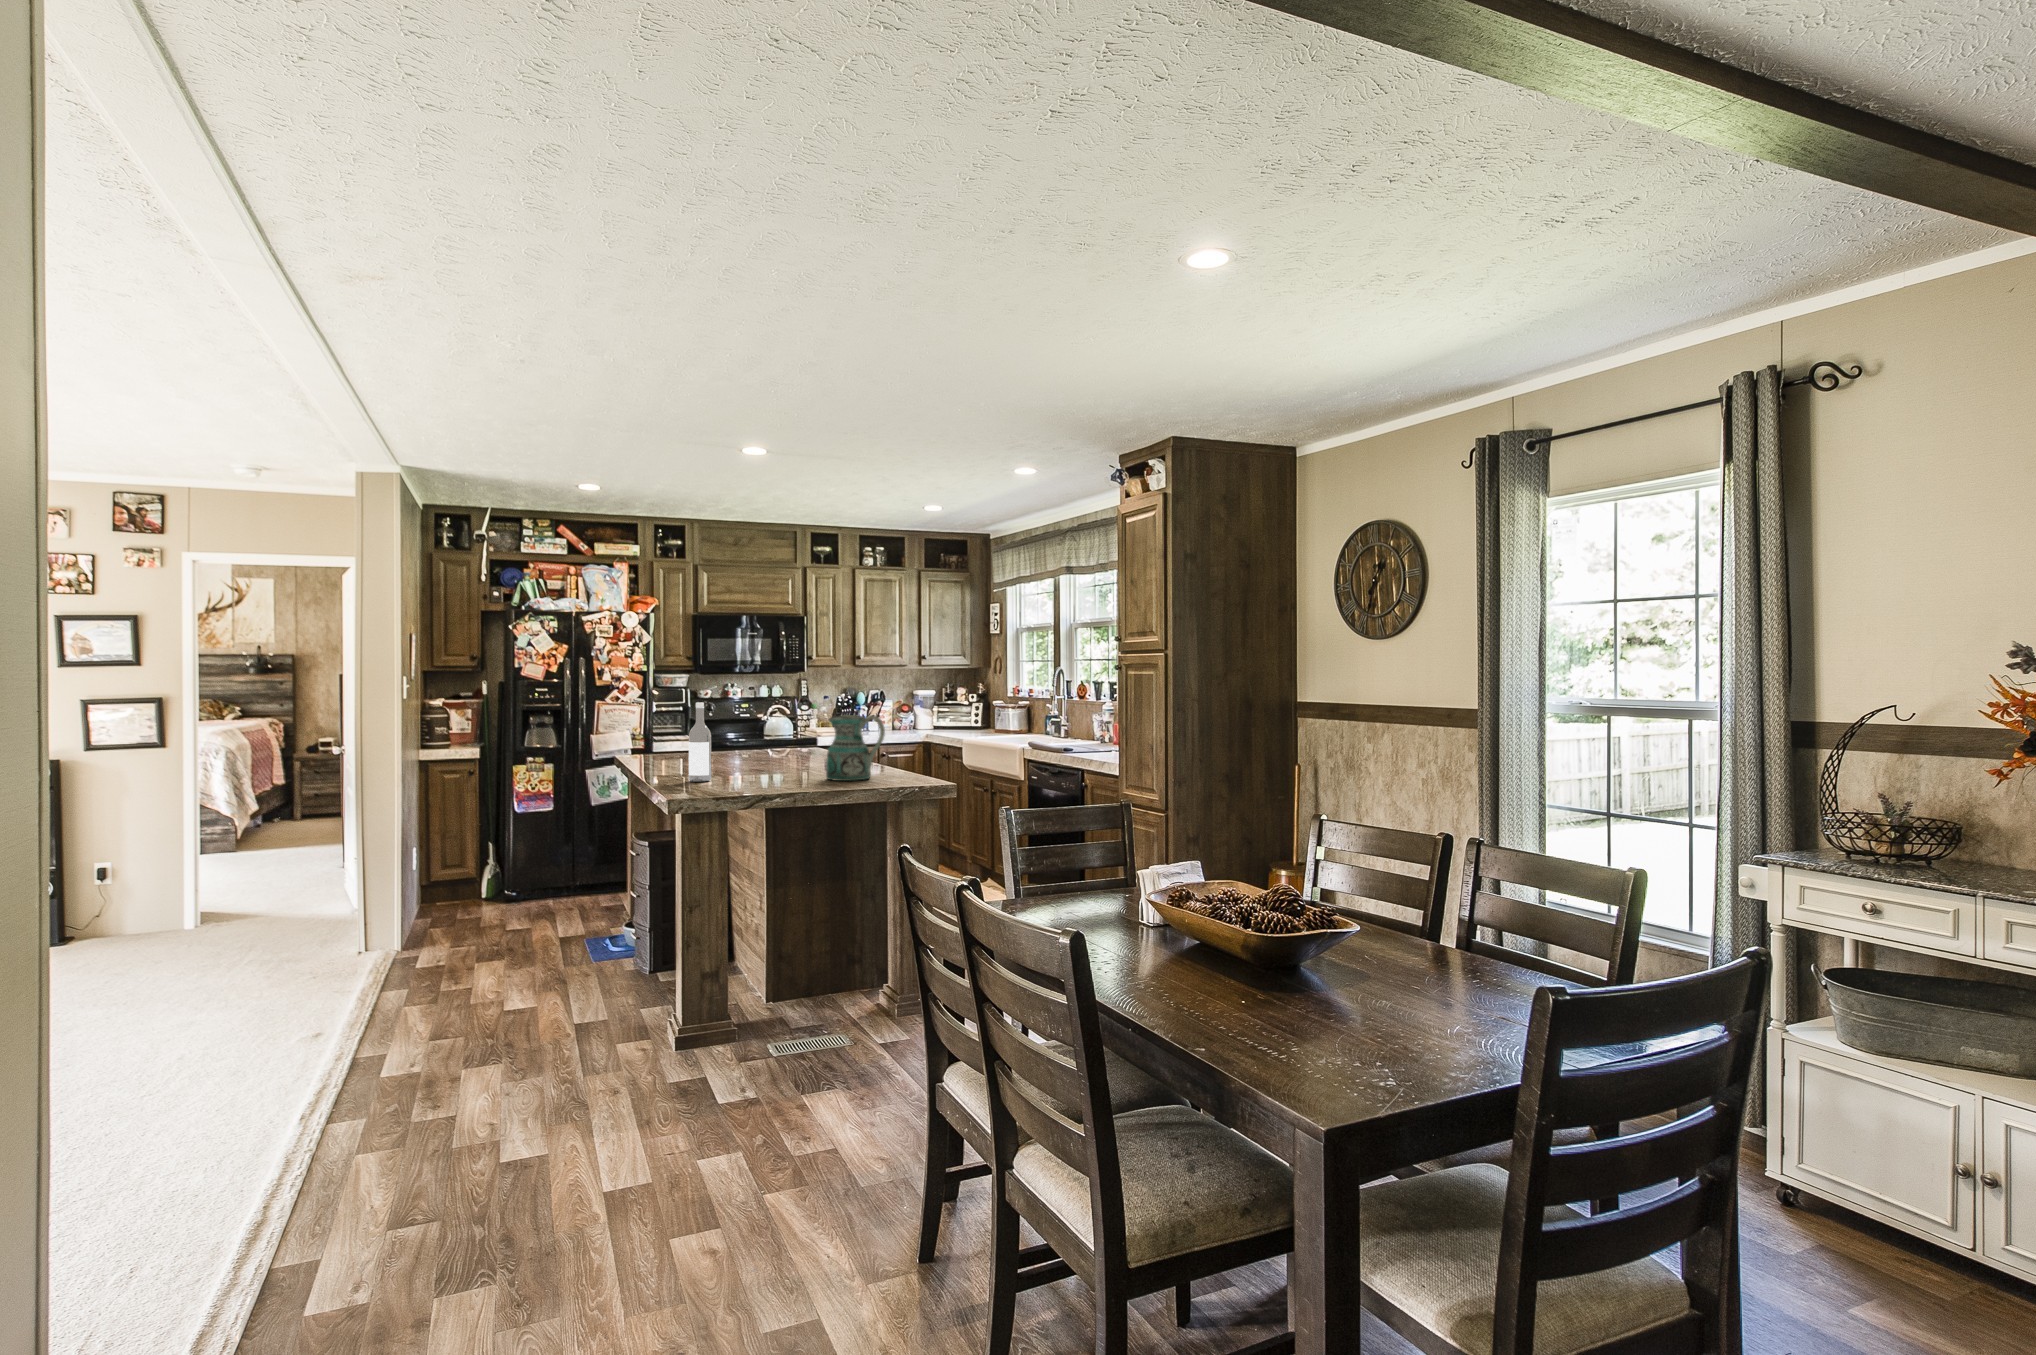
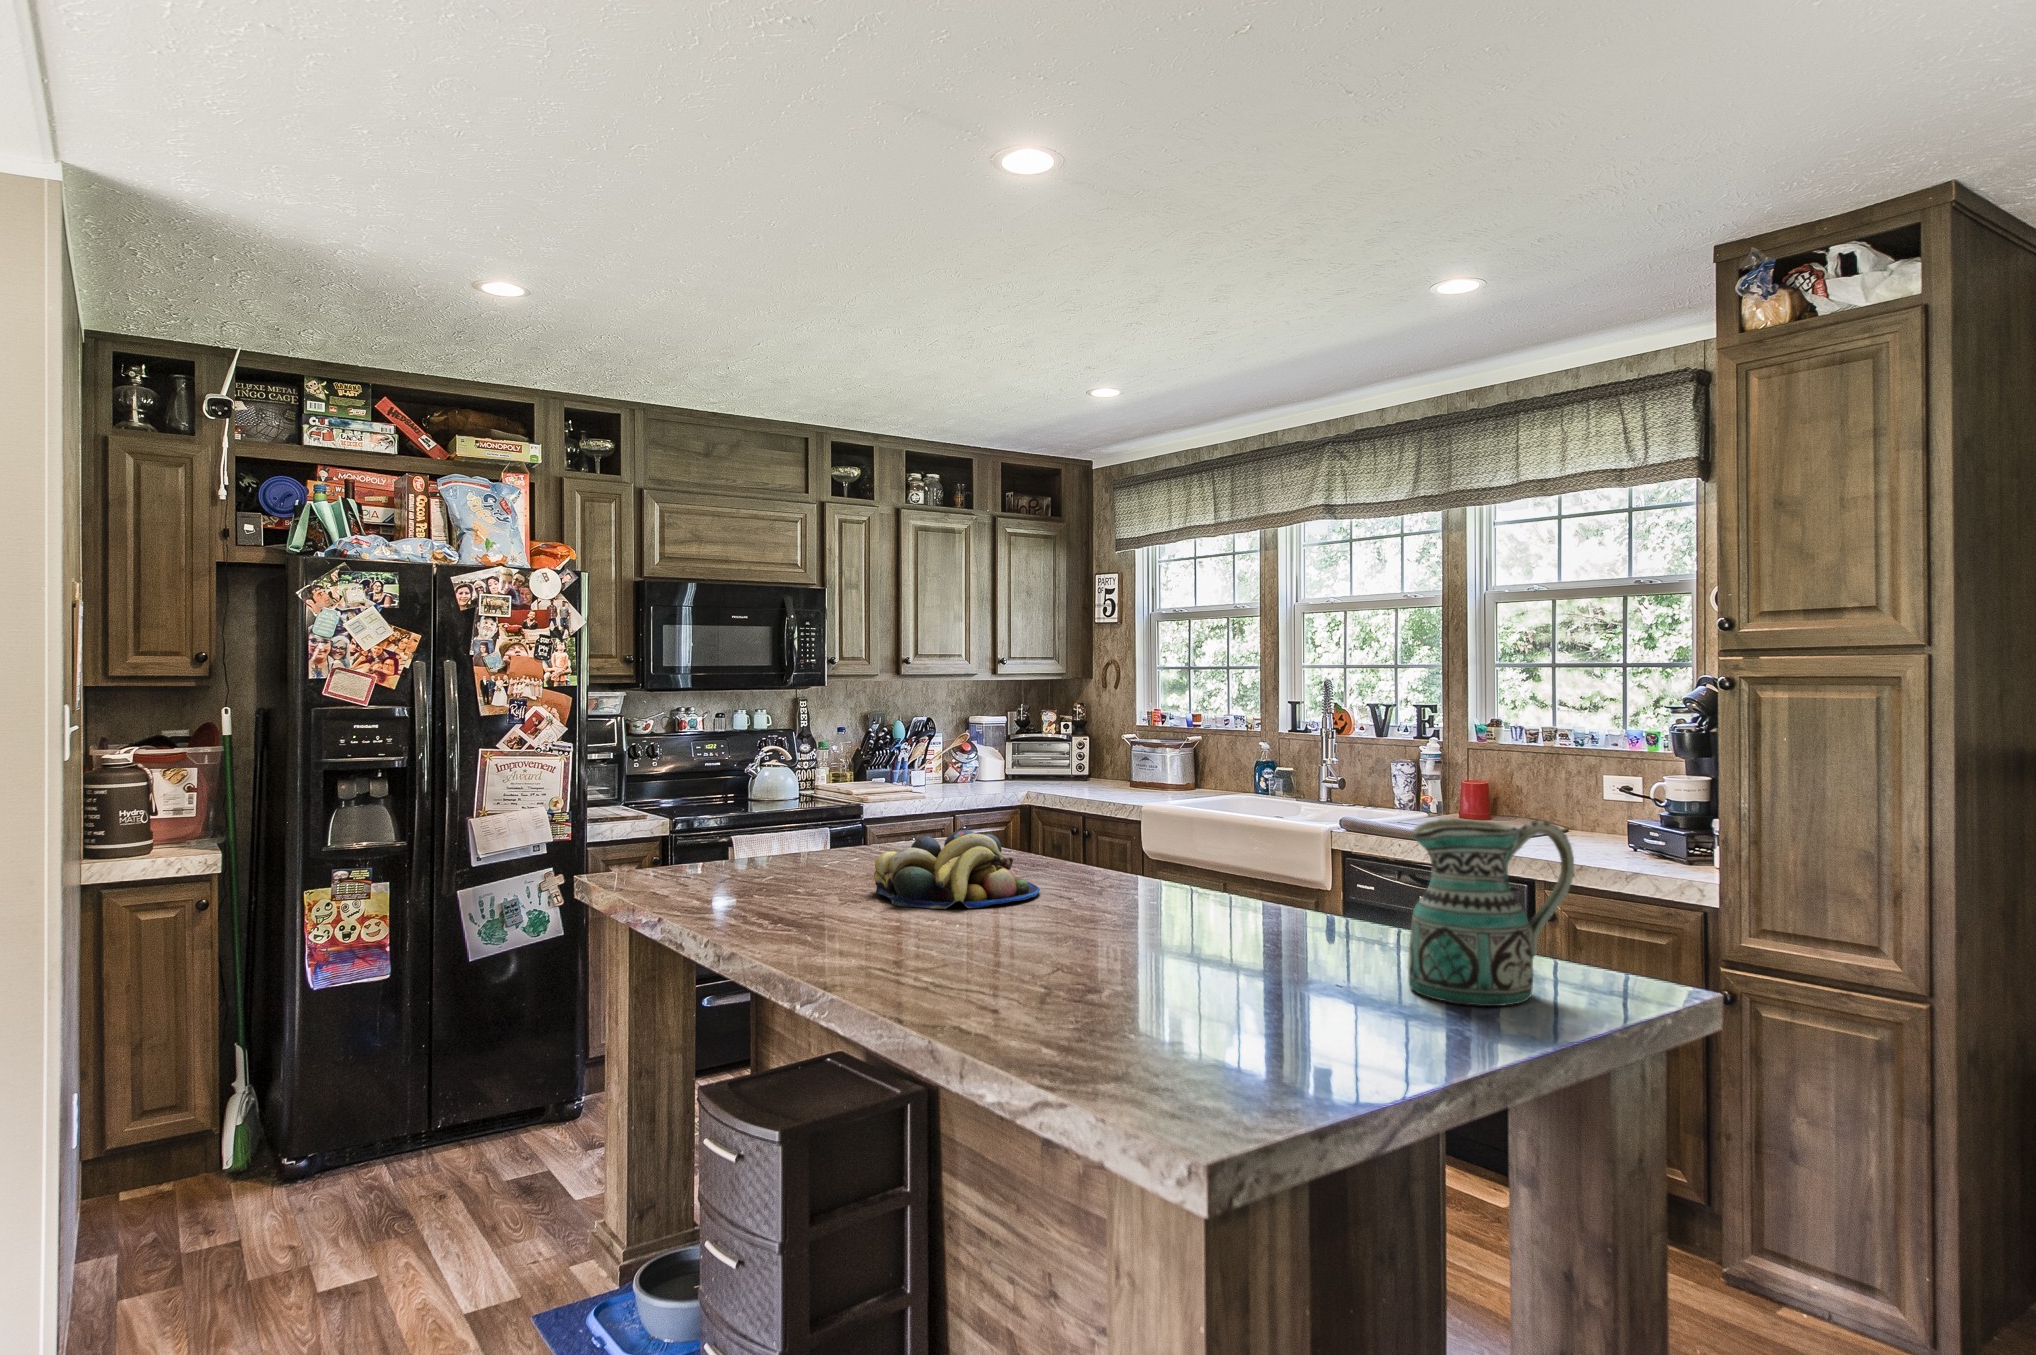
wine bottle: present [688,702,711,782] -> none [1088,797,1150,1033]
fruit bowl: none [713,733,788,762] -> present [874,830,1040,909]

